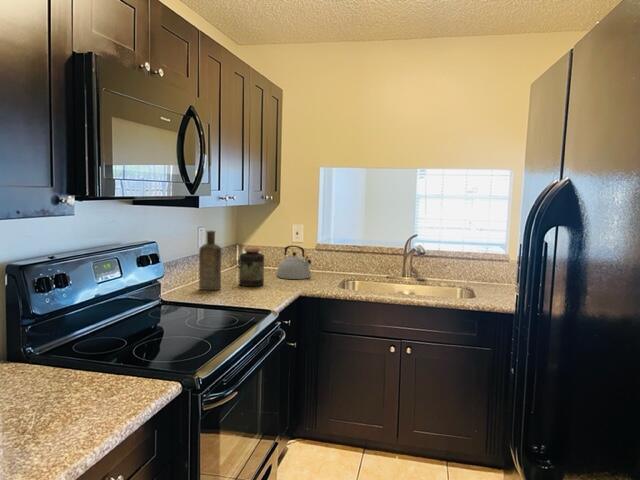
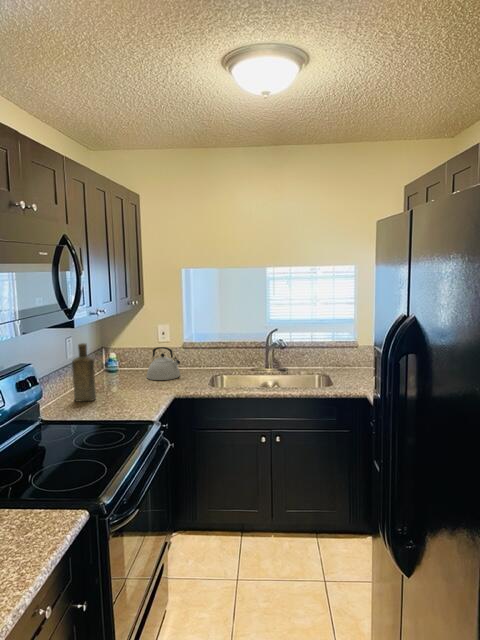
jar: present [239,247,264,286] -> none [111,354,136,393]

